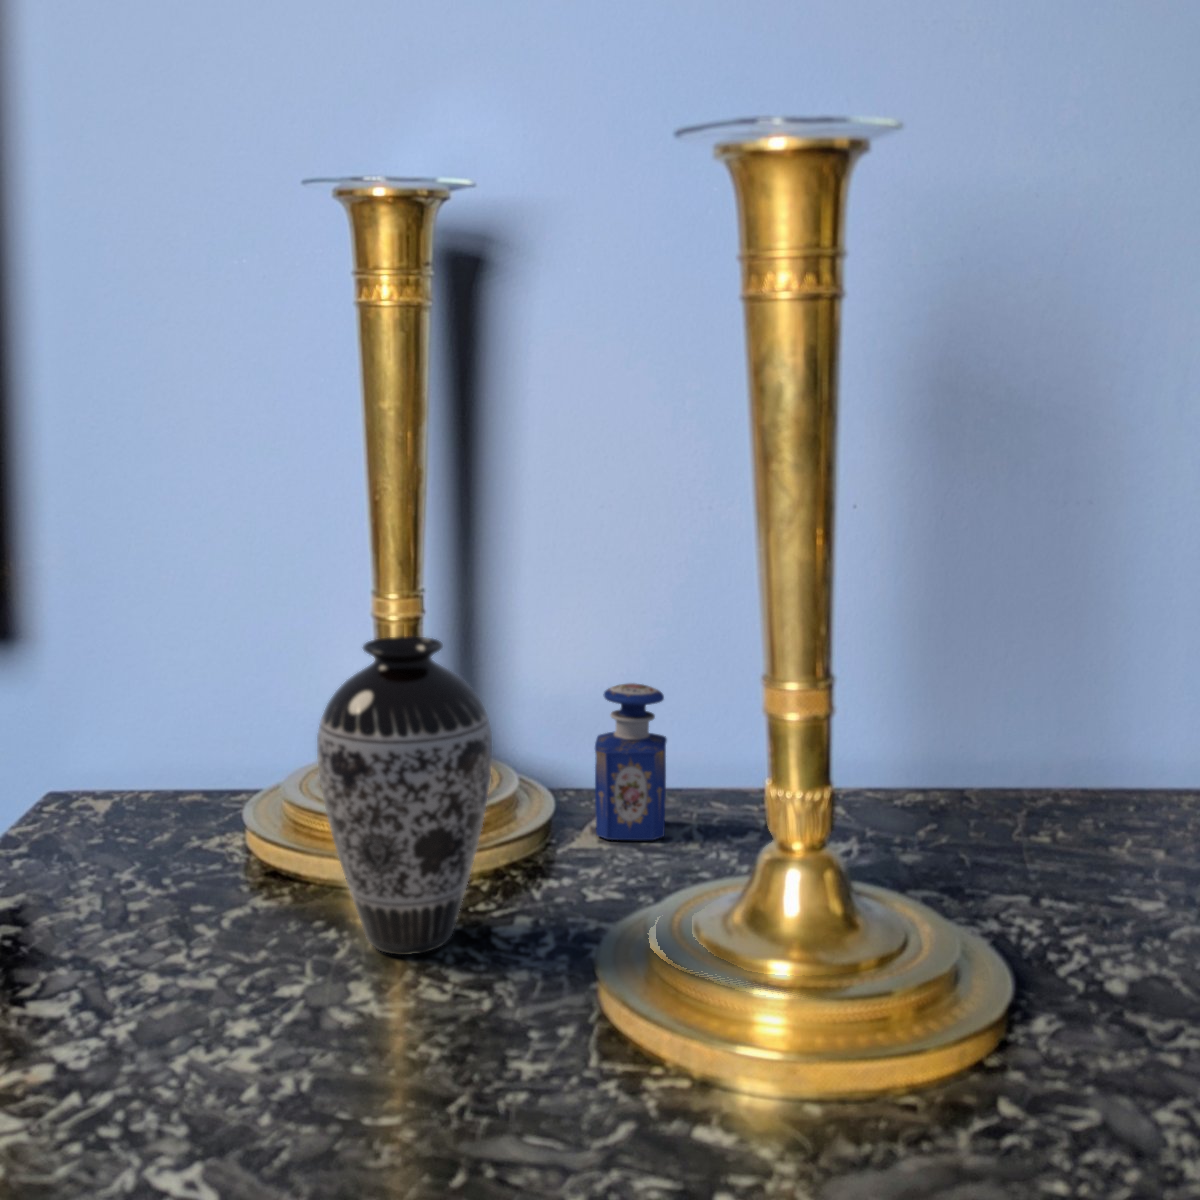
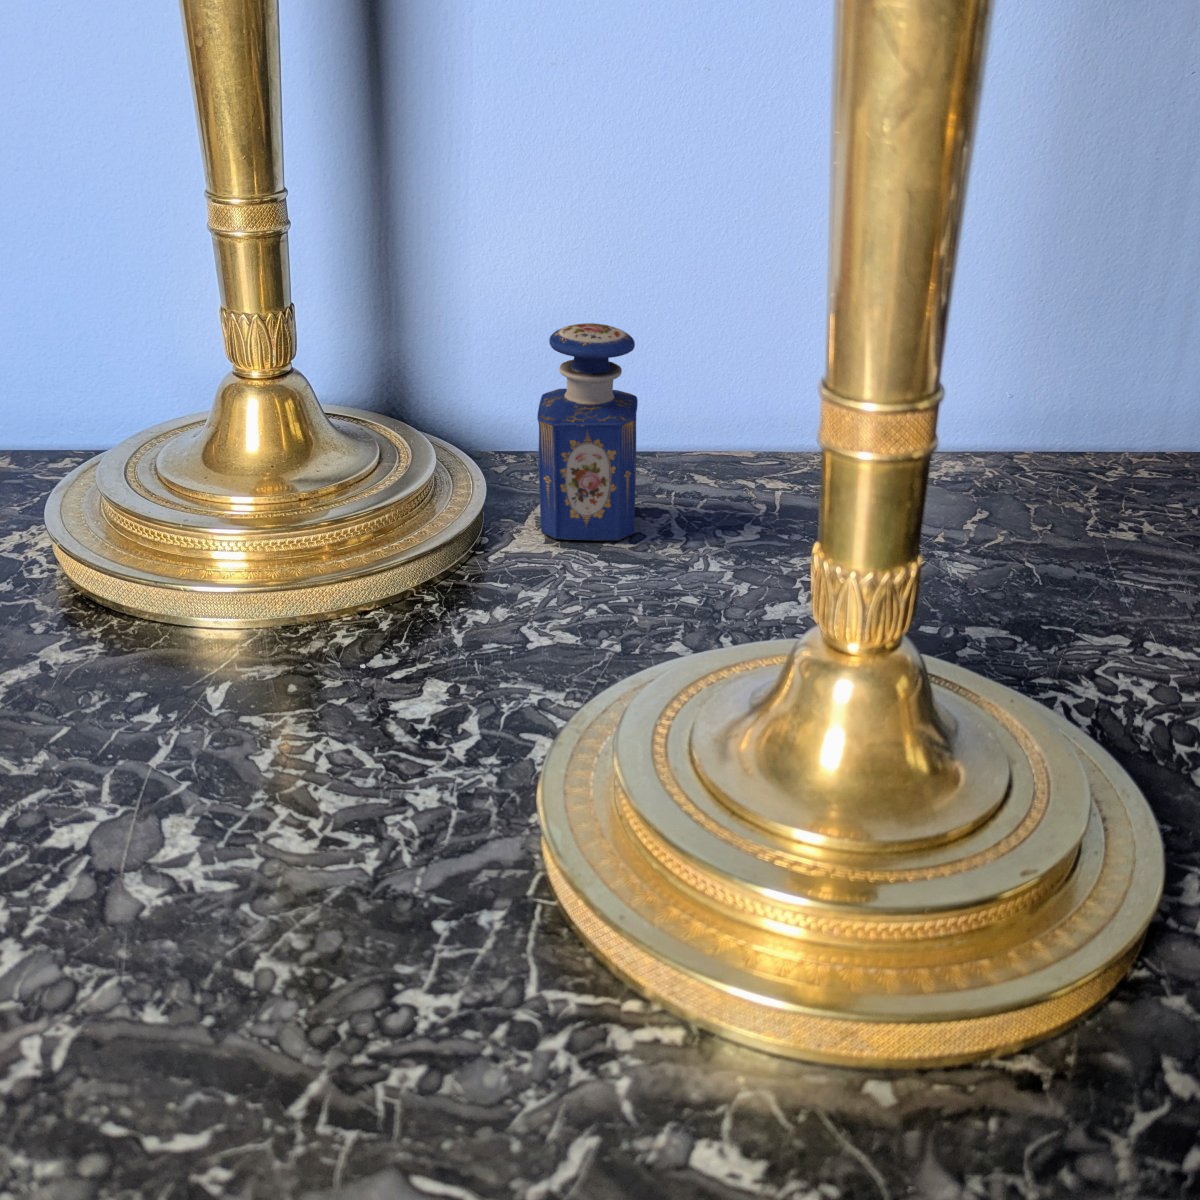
decorative vase: present [317,636,492,955] -> none [88,283,372,761]

